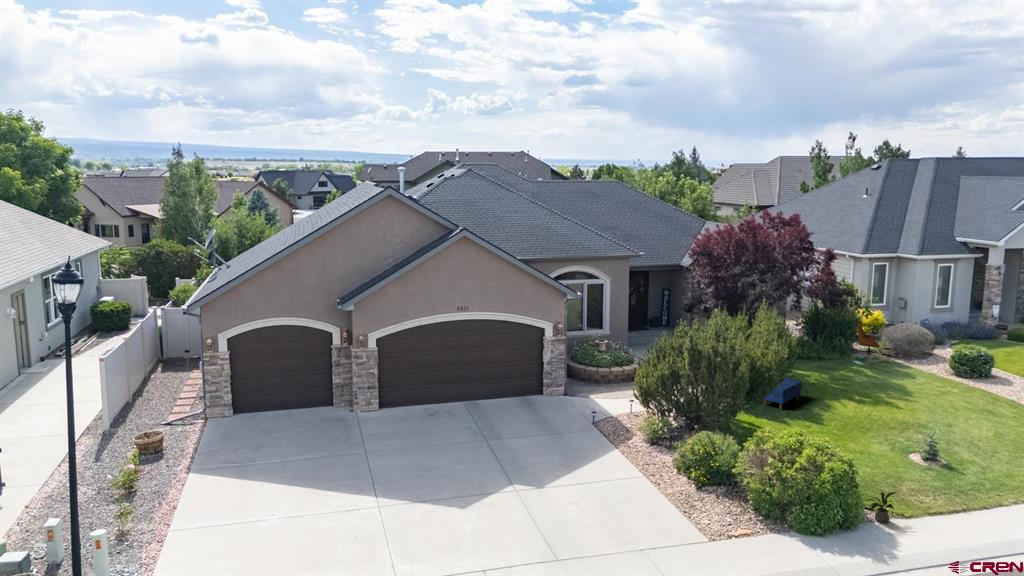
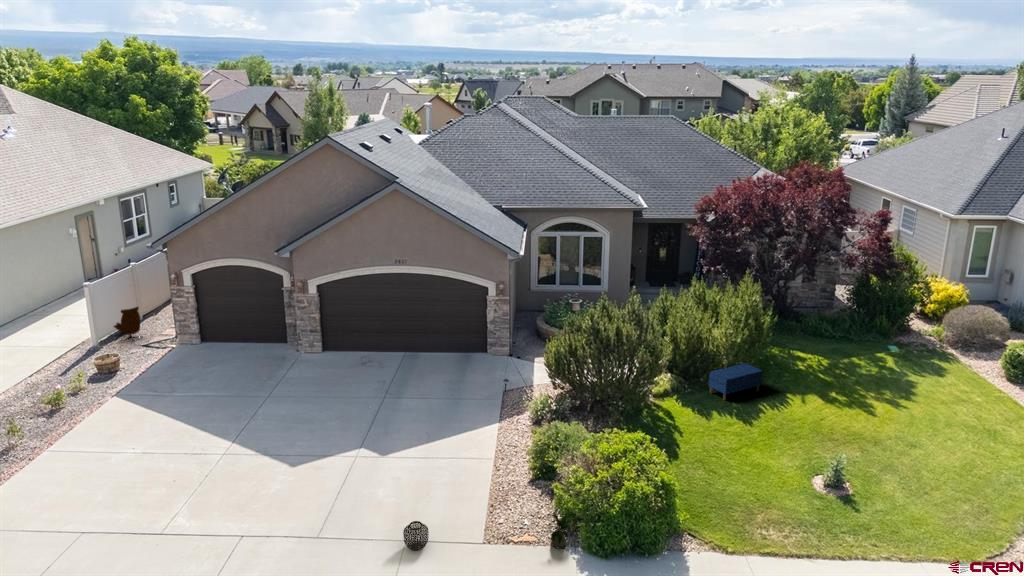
lounge chair: present [857,321,895,356] -> present [114,307,141,341]
house plant: present [866,492,895,523] -> present [548,514,571,548]
woven basket: none [652,529,677,559] -> present [403,521,429,551]

